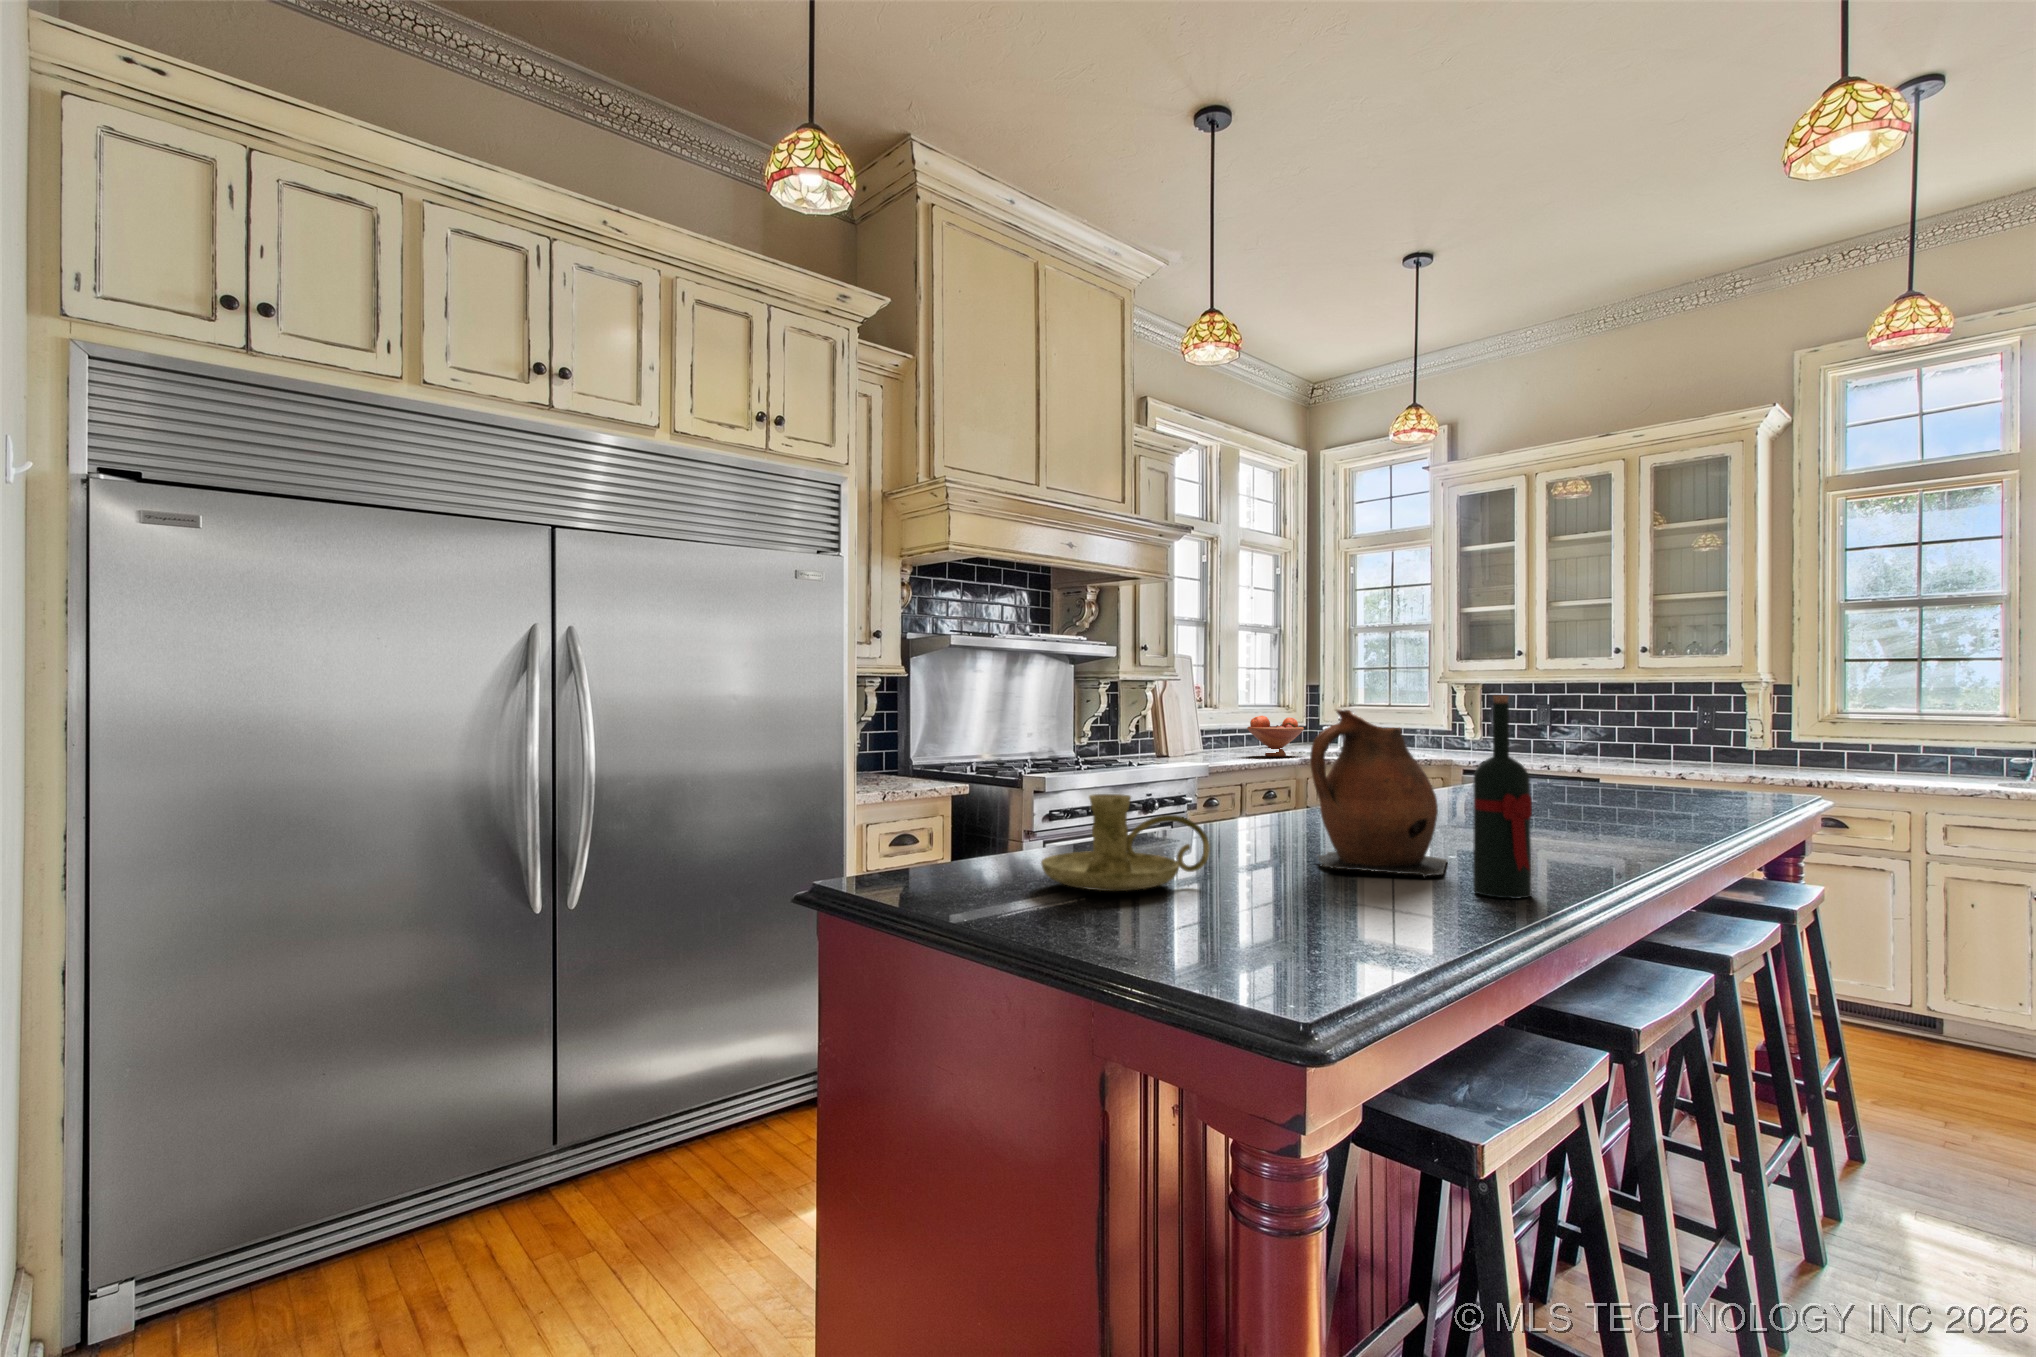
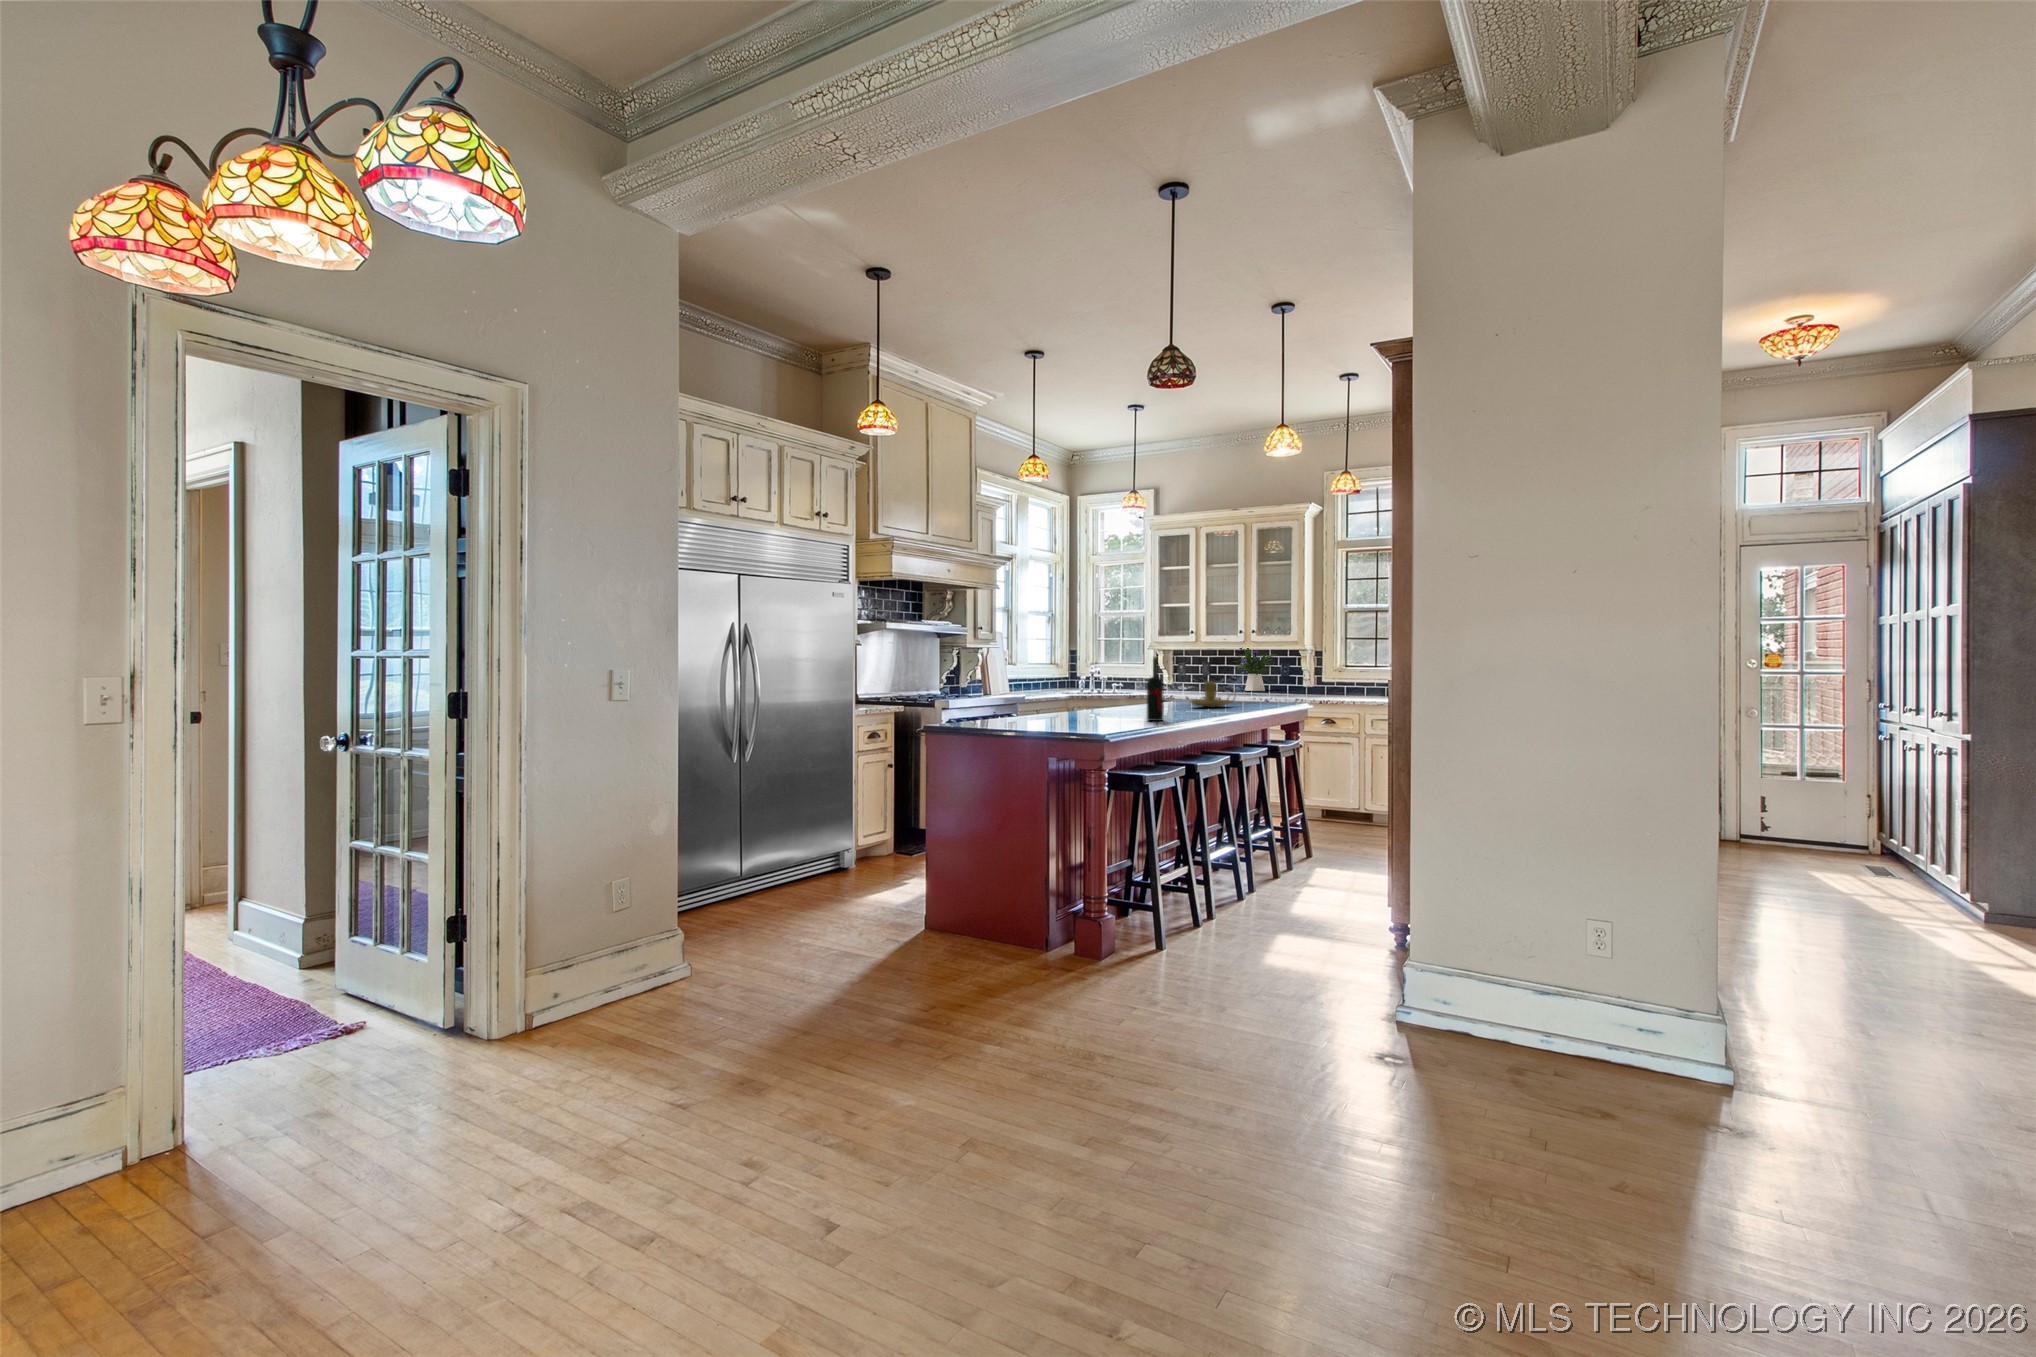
flower arrangement: none [1597,670,1693,755] -> present [1234,647,1277,691]
ceramic pitcher: present [1310,710,1447,878] -> none [1094,662,1140,720]
fruit bowl: present [1247,716,1304,757] -> none [1033,670,1068,696]
candle holder: present [1041,794,1210,891] -> present [1190,681,1235,707]

